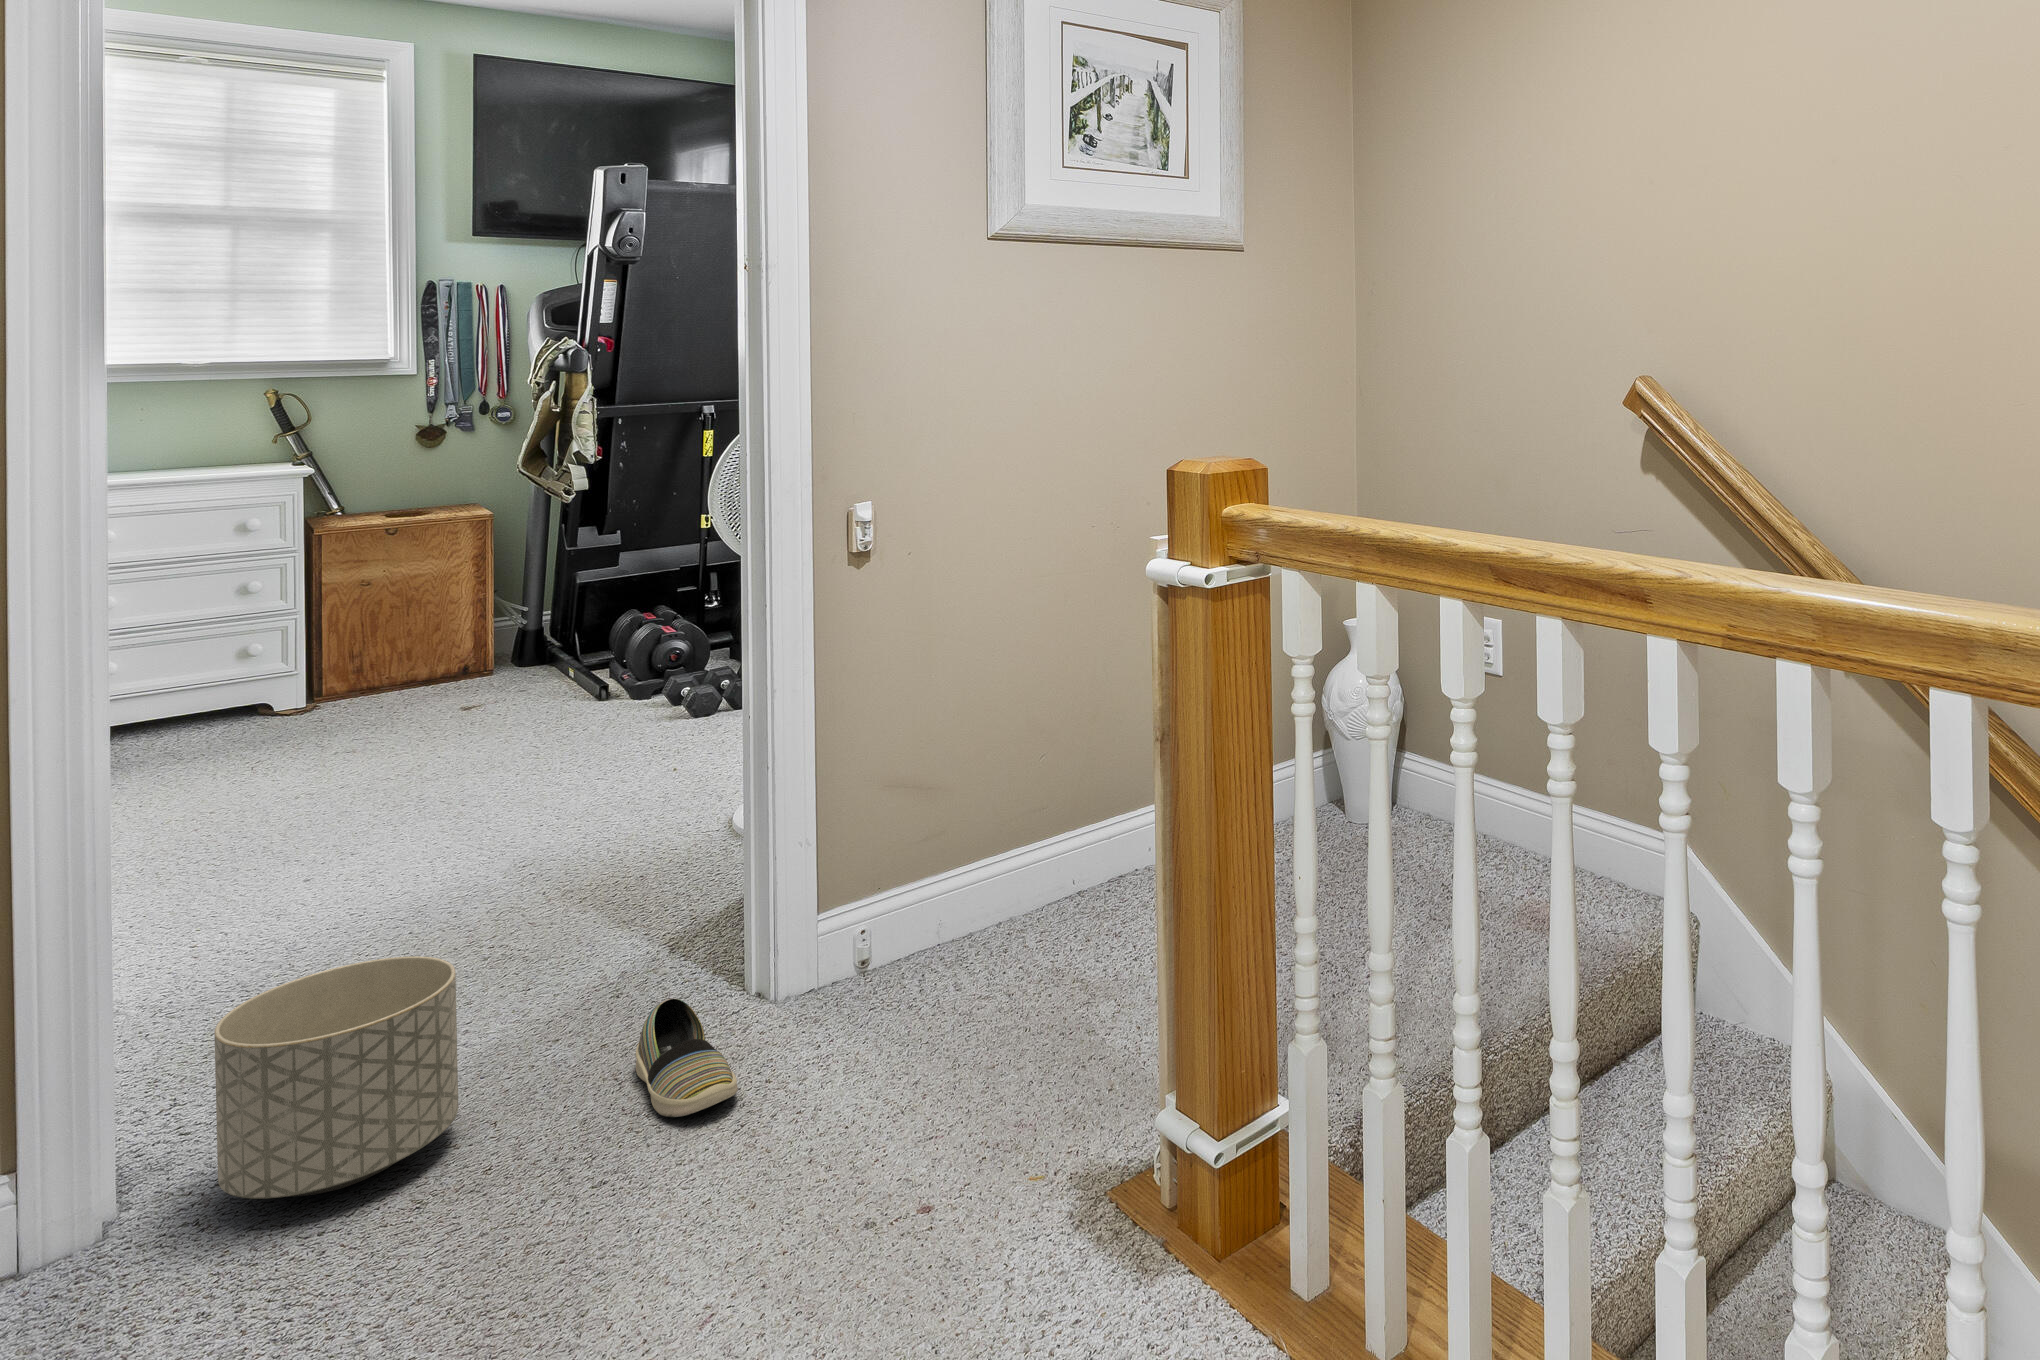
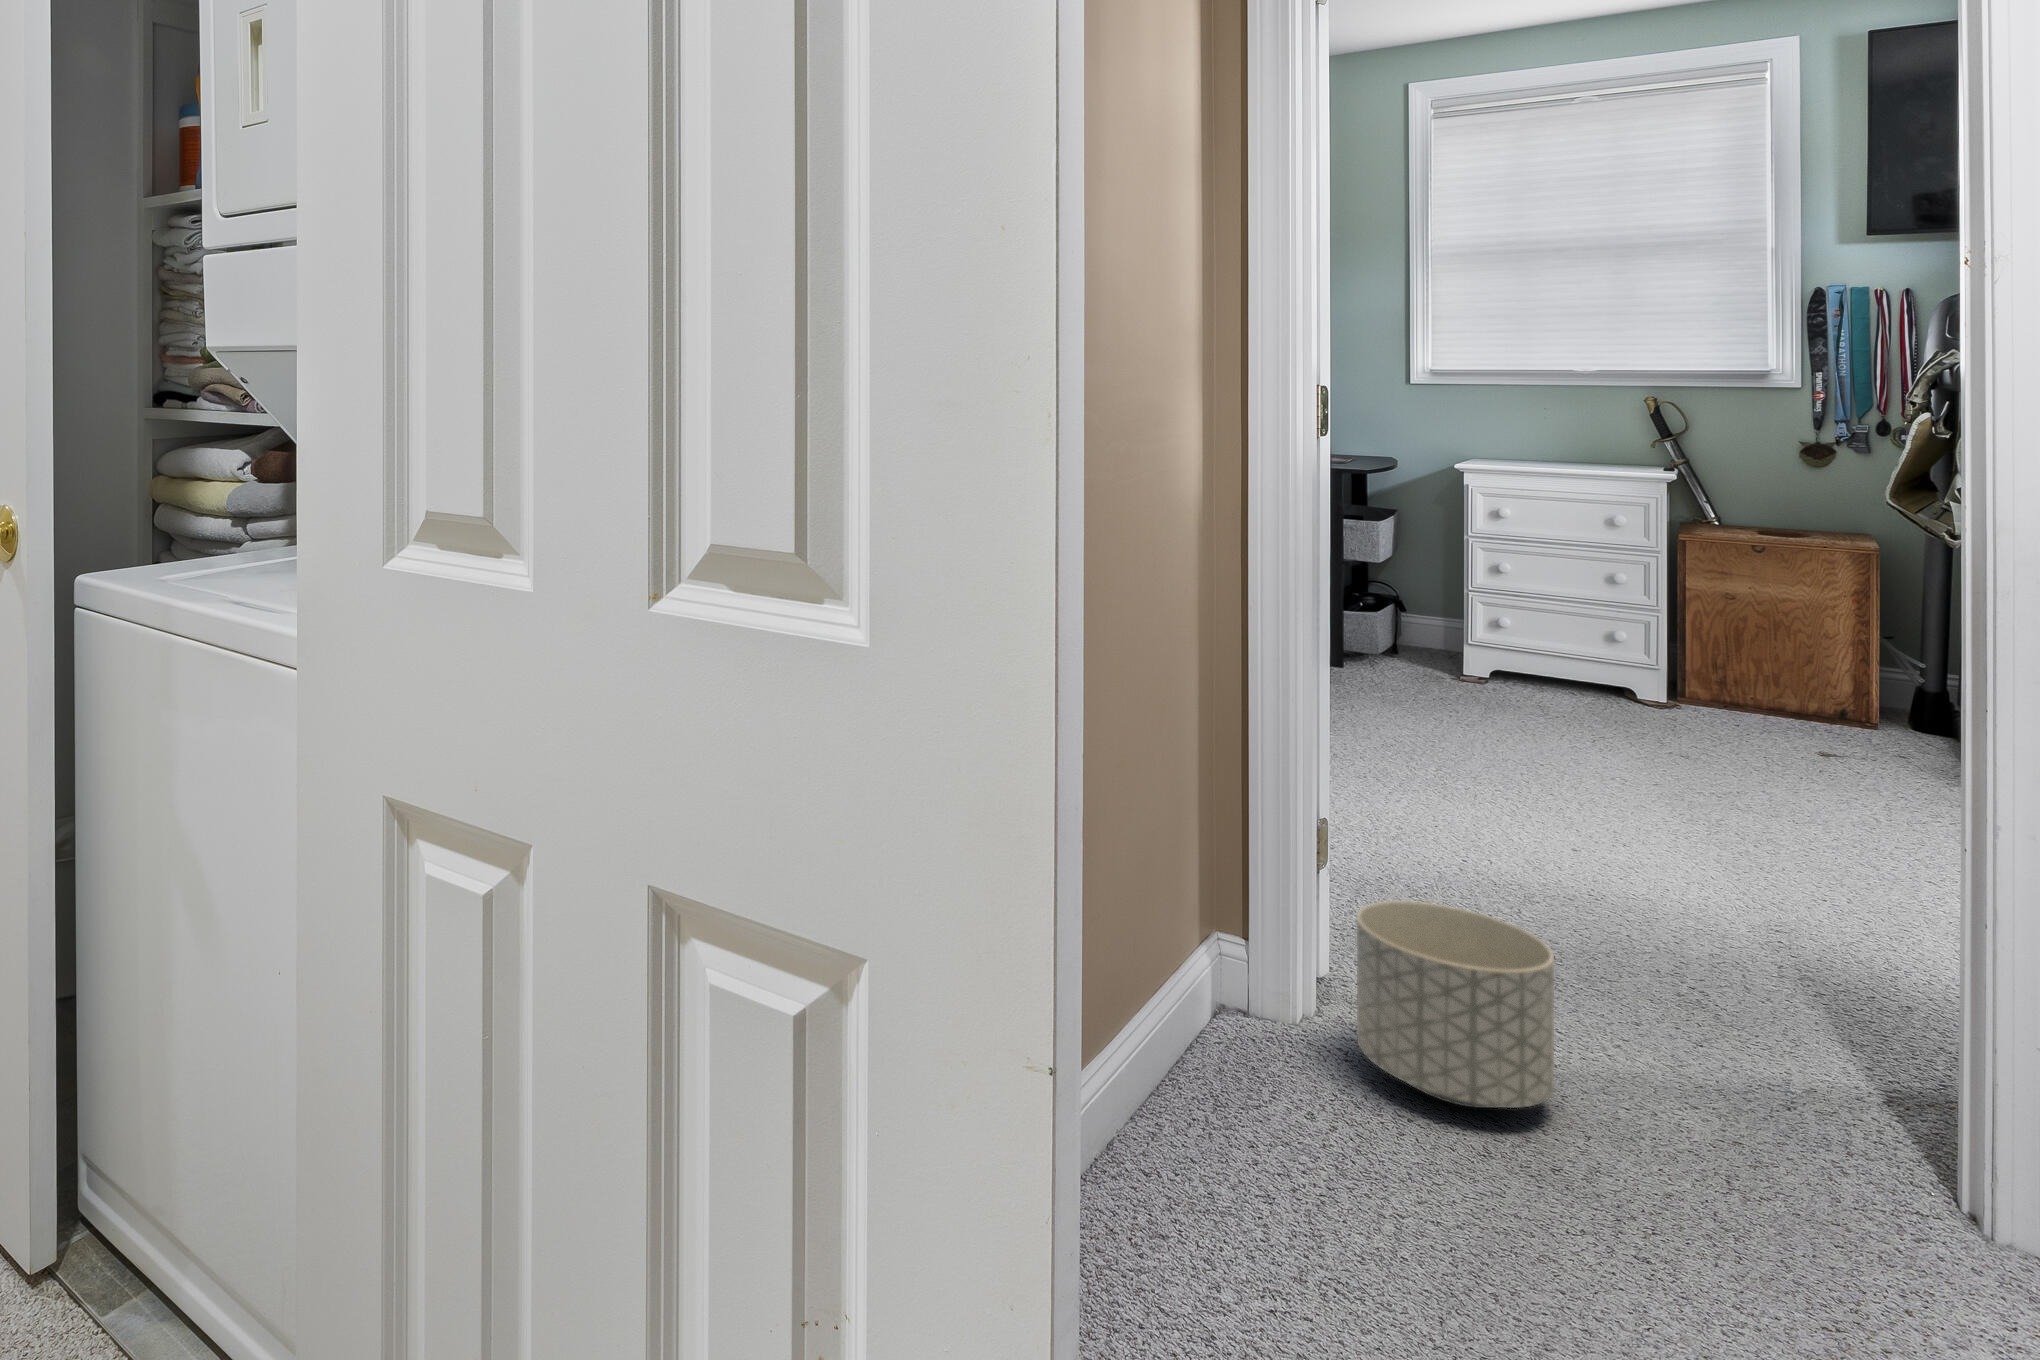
shoe: present [636,998,738,1117] -> none [1746,1125,1859,1281]

